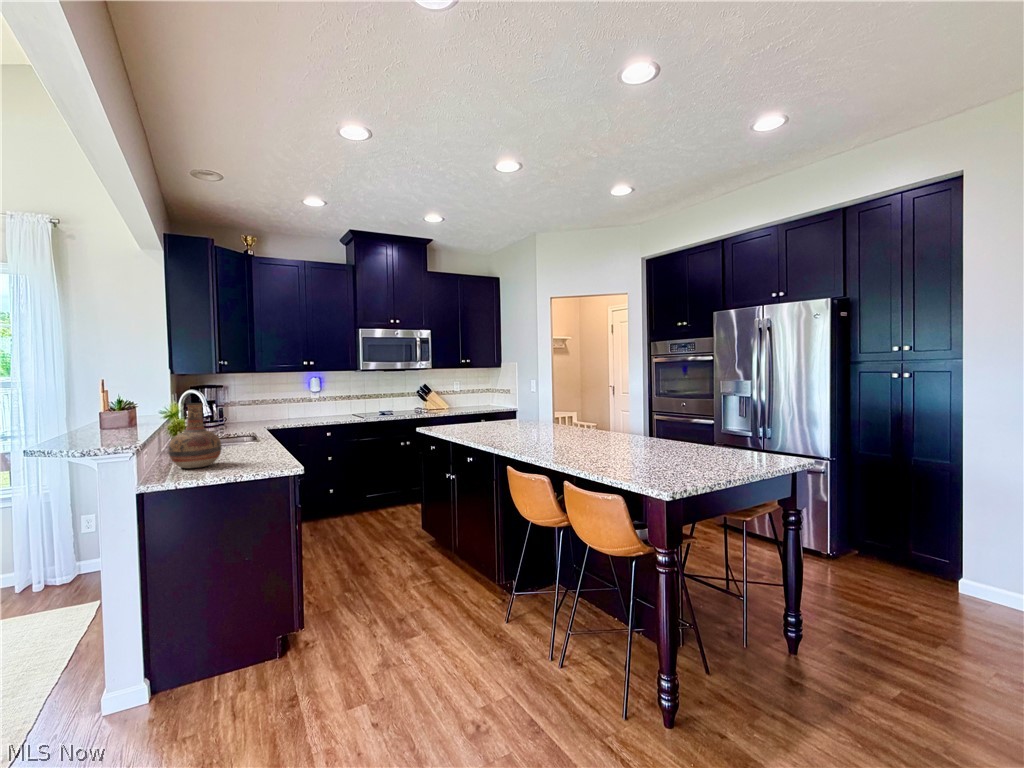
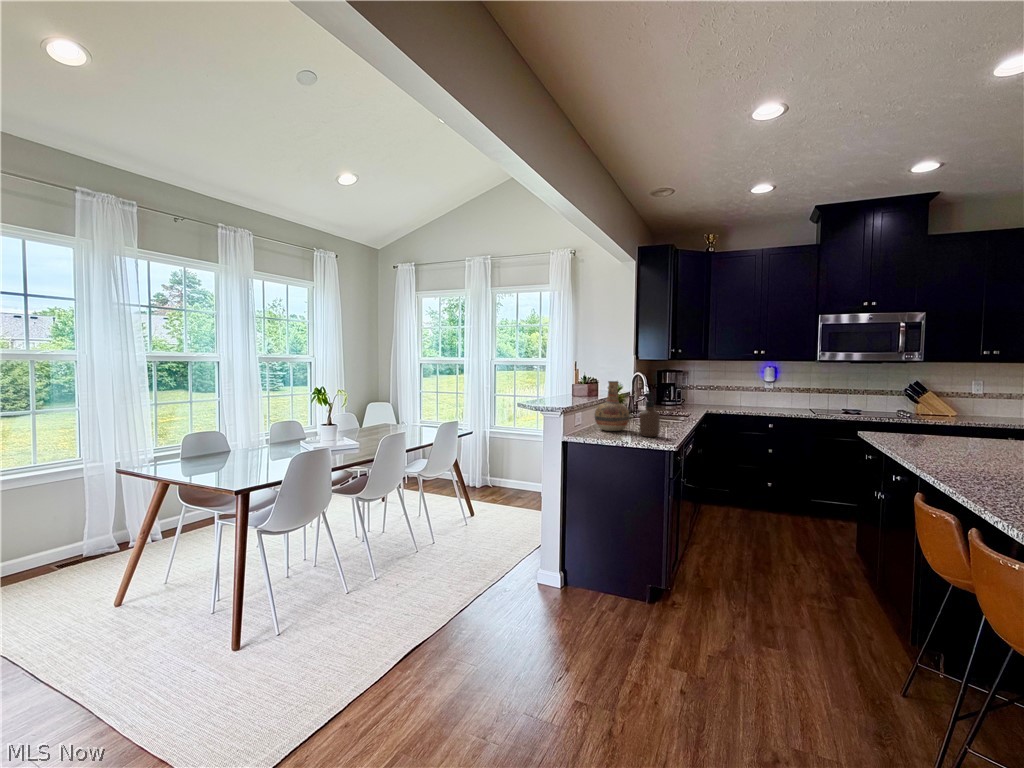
soap dispenser: none [243,412,269,466] -> present [640,392,660,437]

